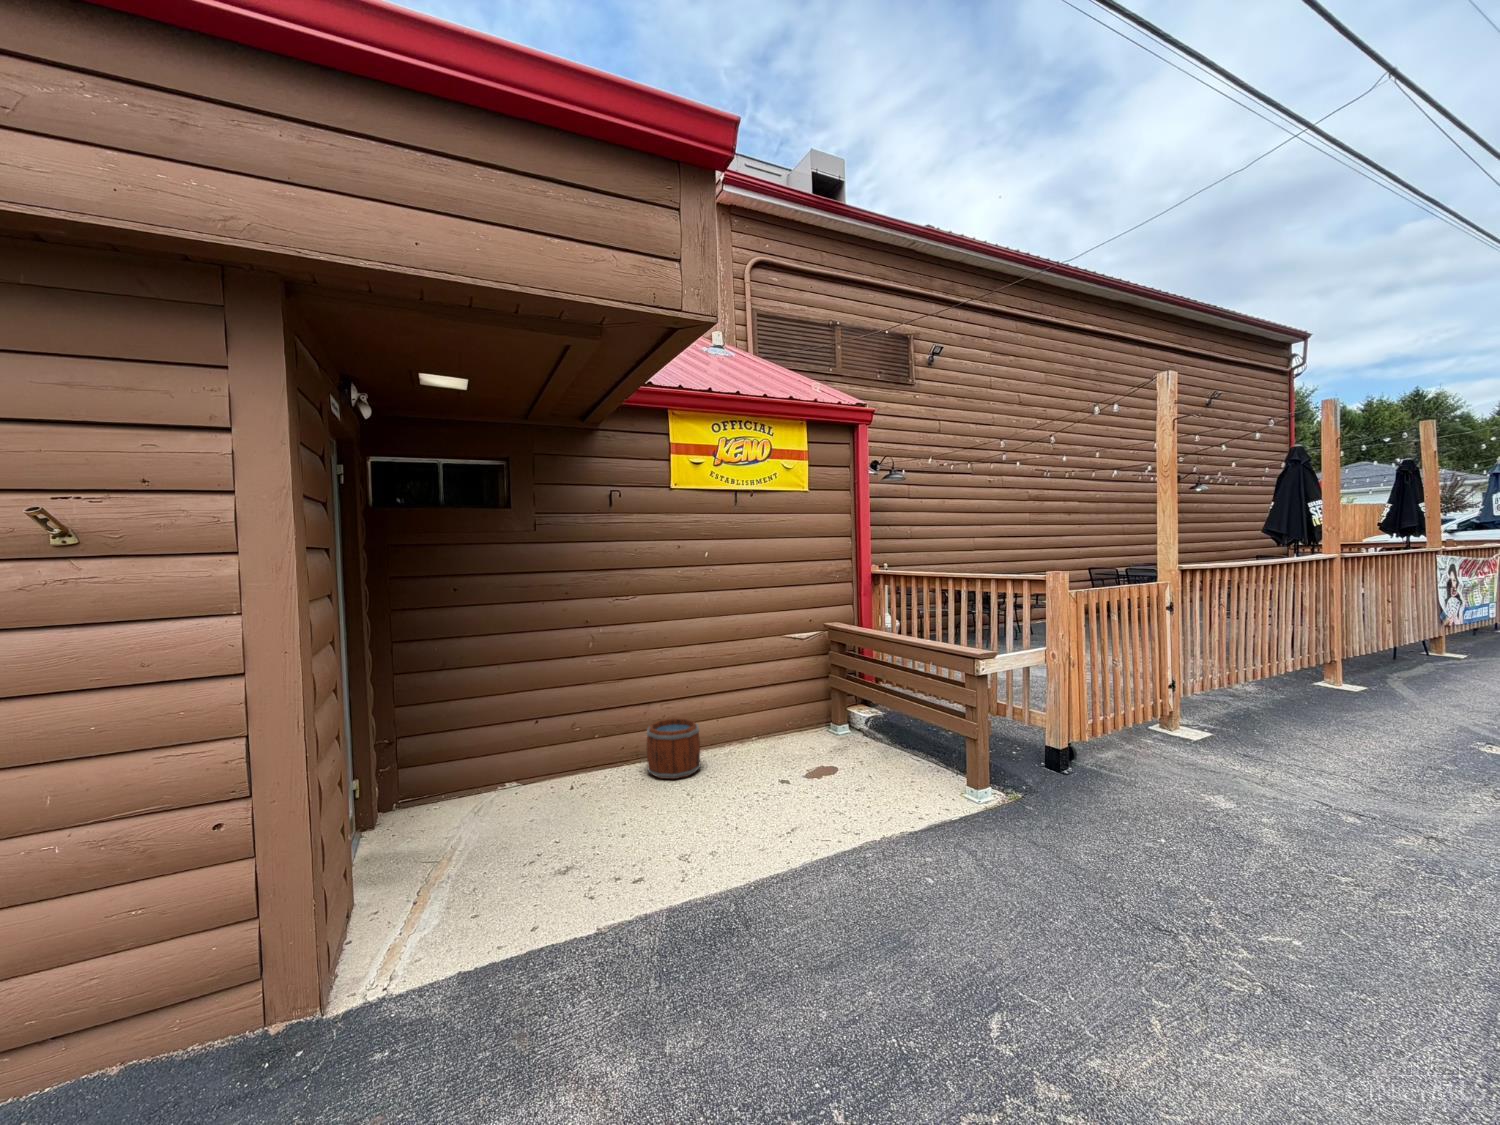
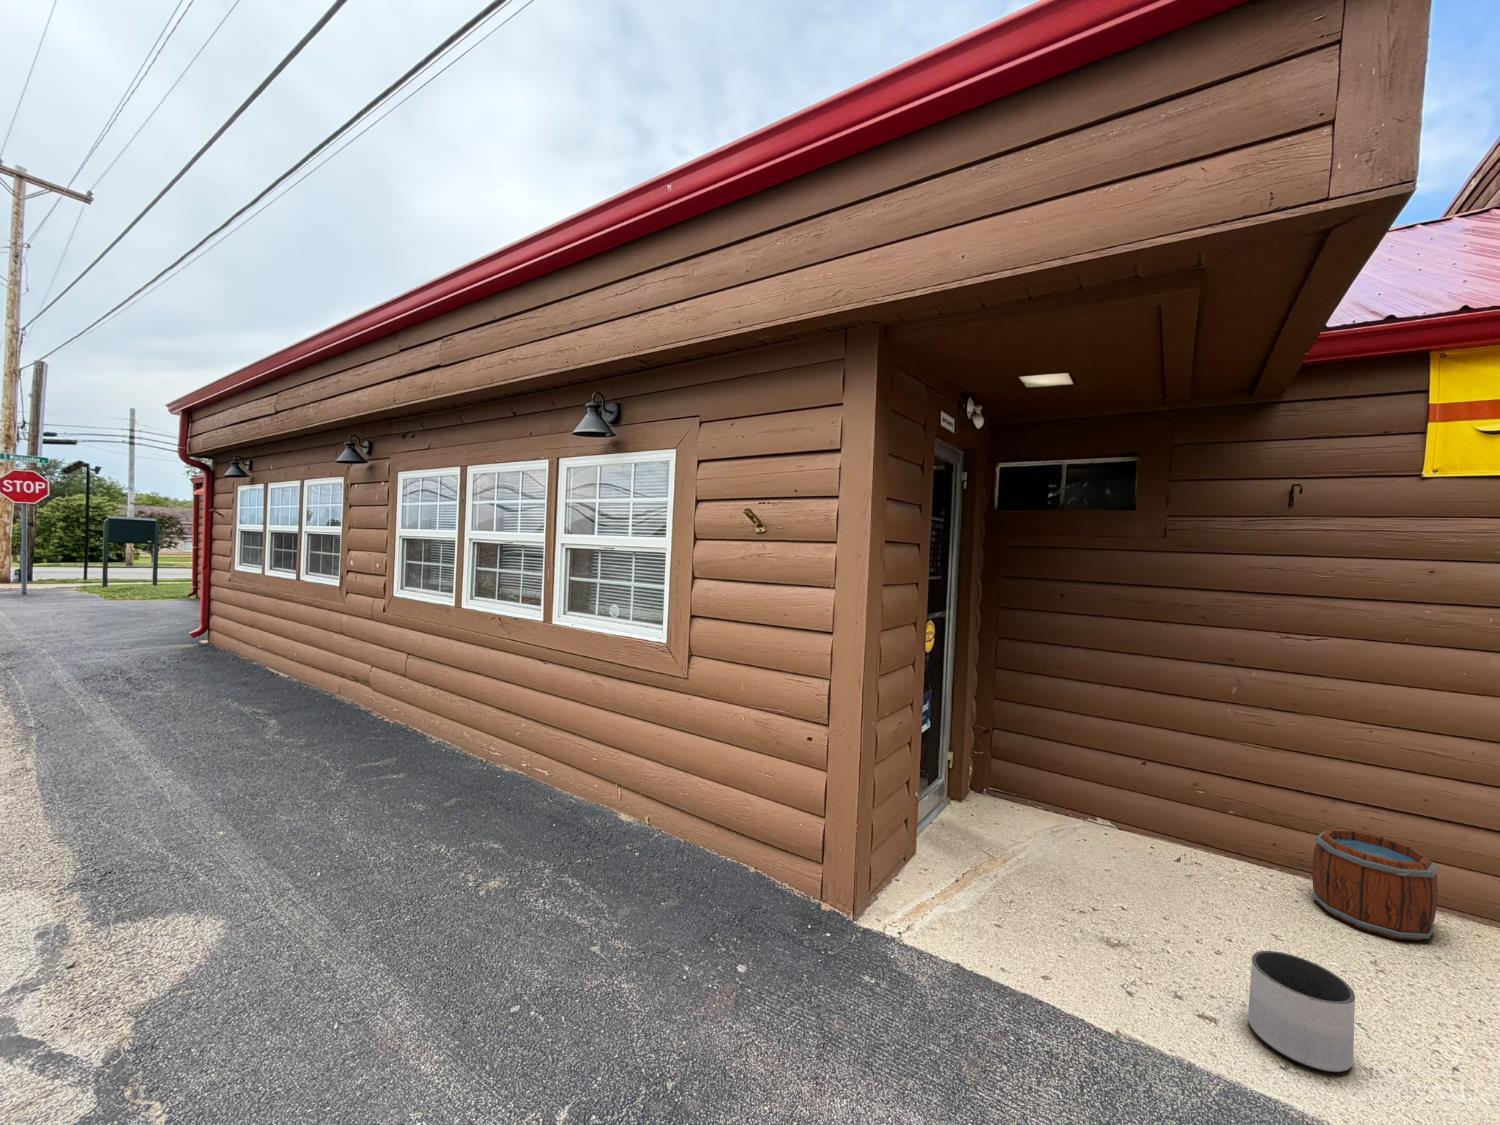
planter: none [656,807,707,873] -> present [1248,951,1355,1072]

